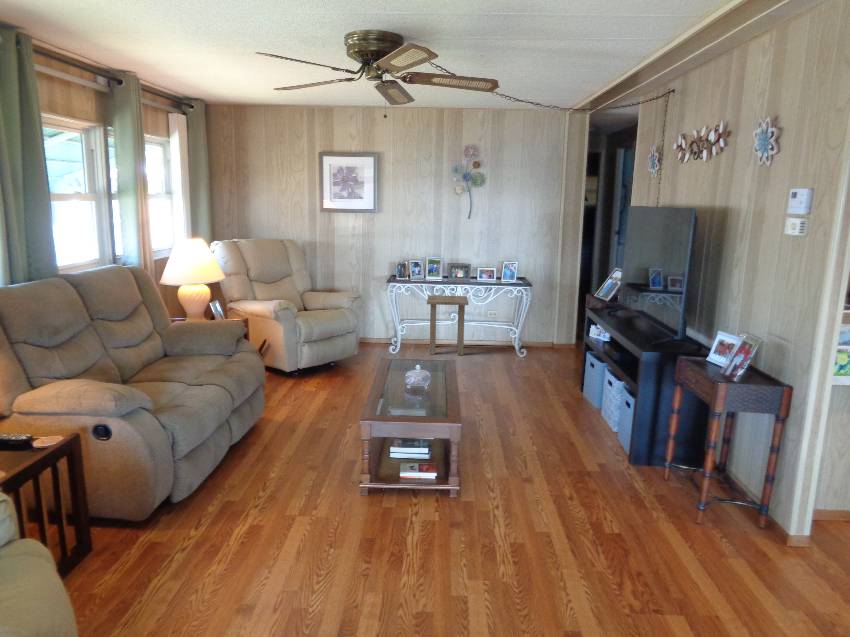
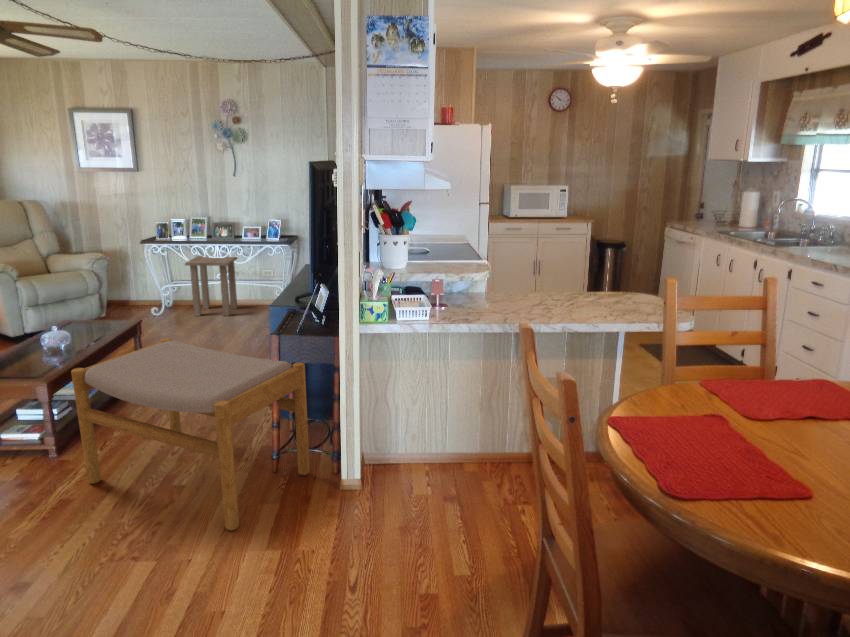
footstool: none [515,377,769,601] -> present [71,338,310,530]

